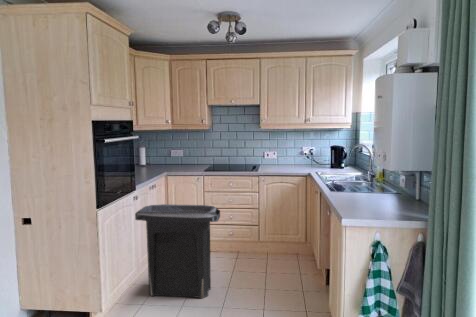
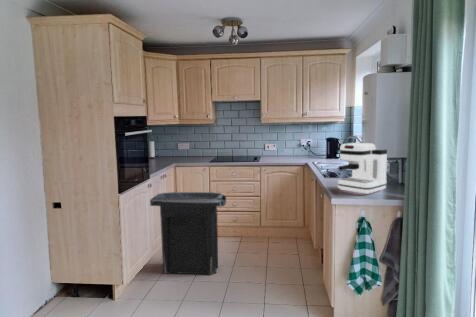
coffee maker: none [348,152,405,213] -> present [338,143,387,194]

